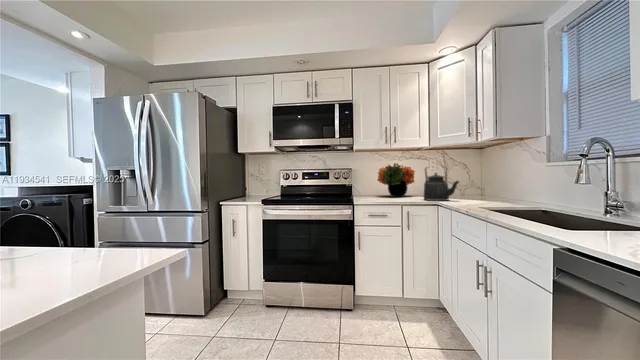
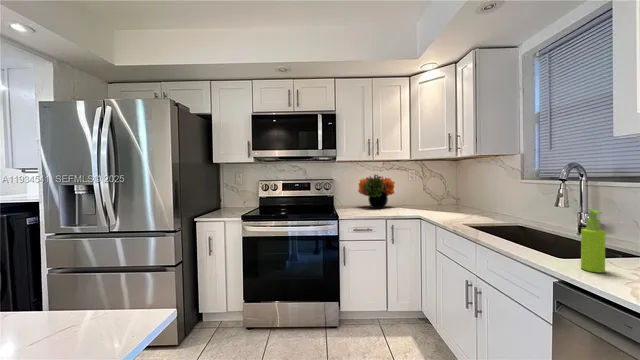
kettle: present [424,167,459,201] -> none [406,180,441,214]
soap dispenser: none [583,175,610,242] -> present [581,209,605,272]

